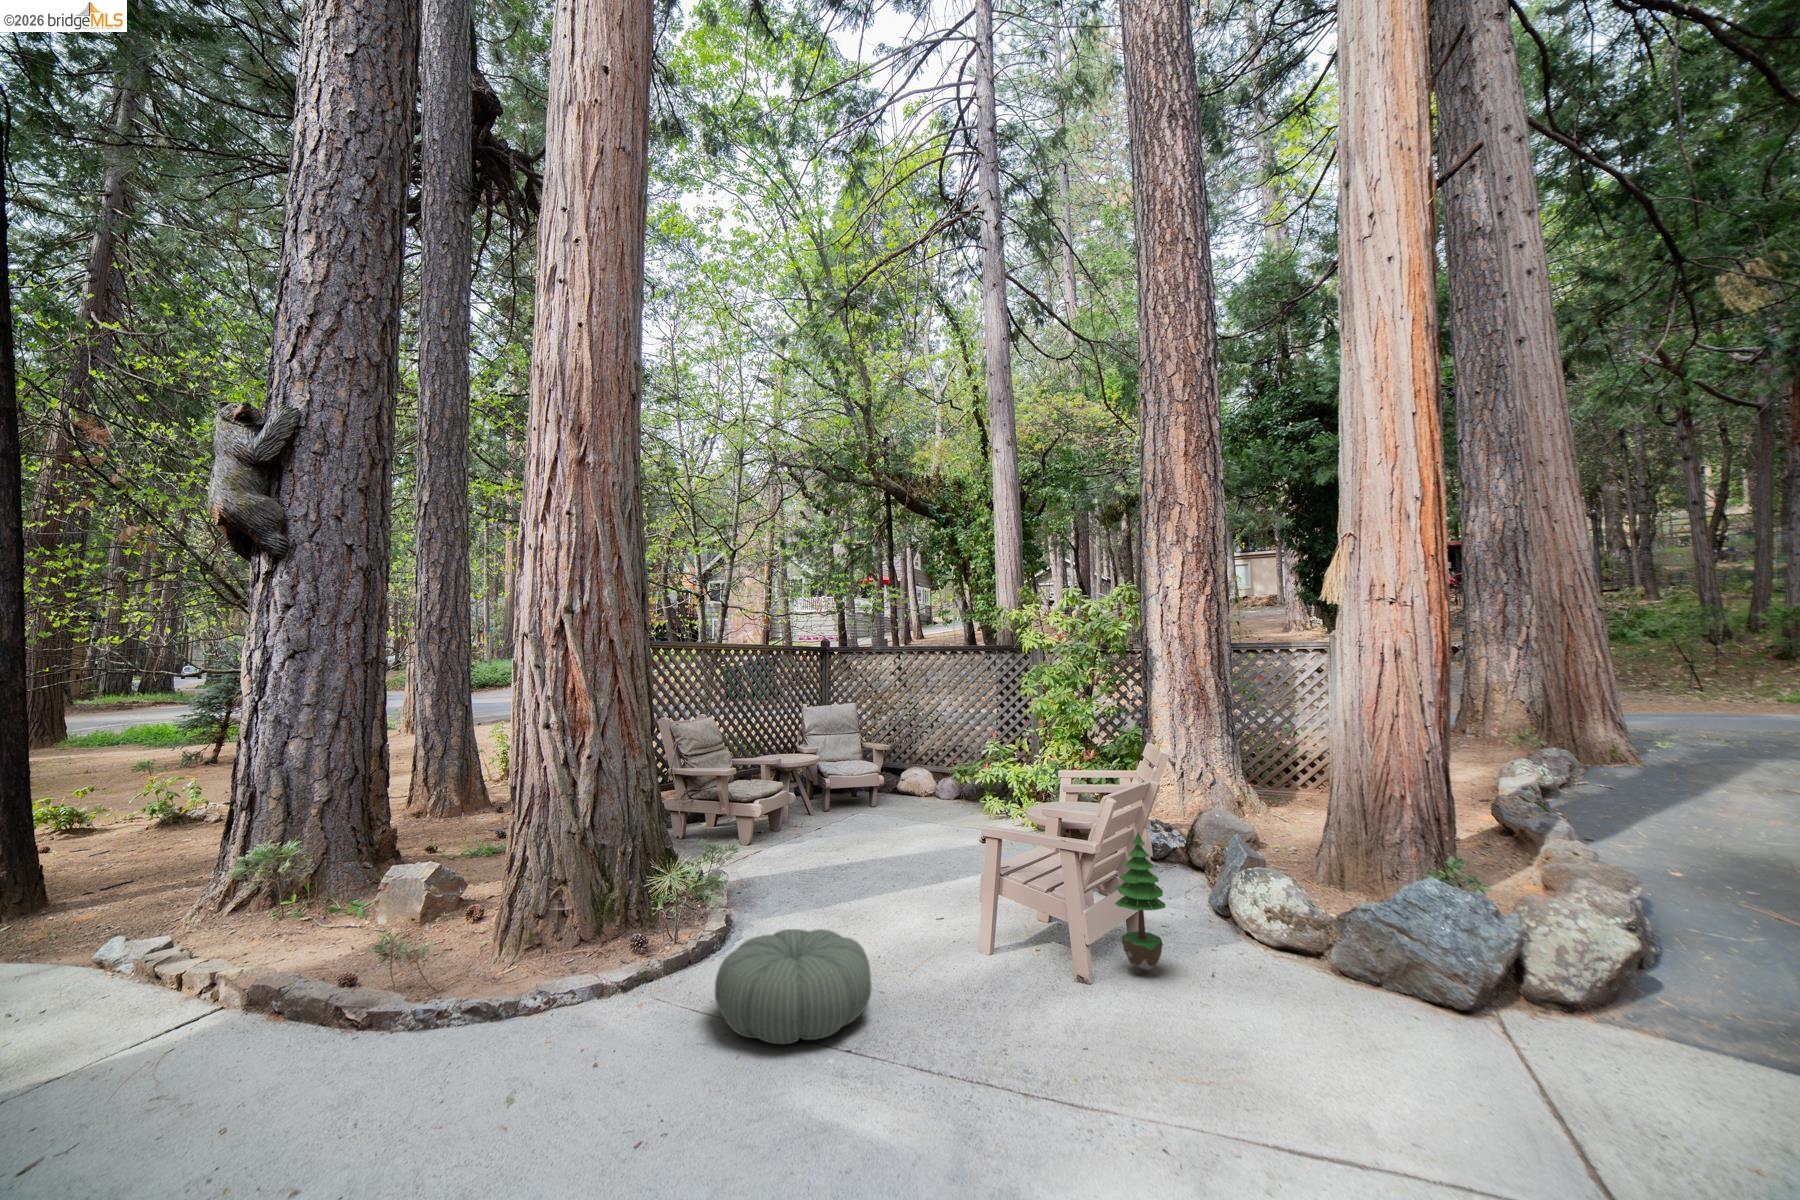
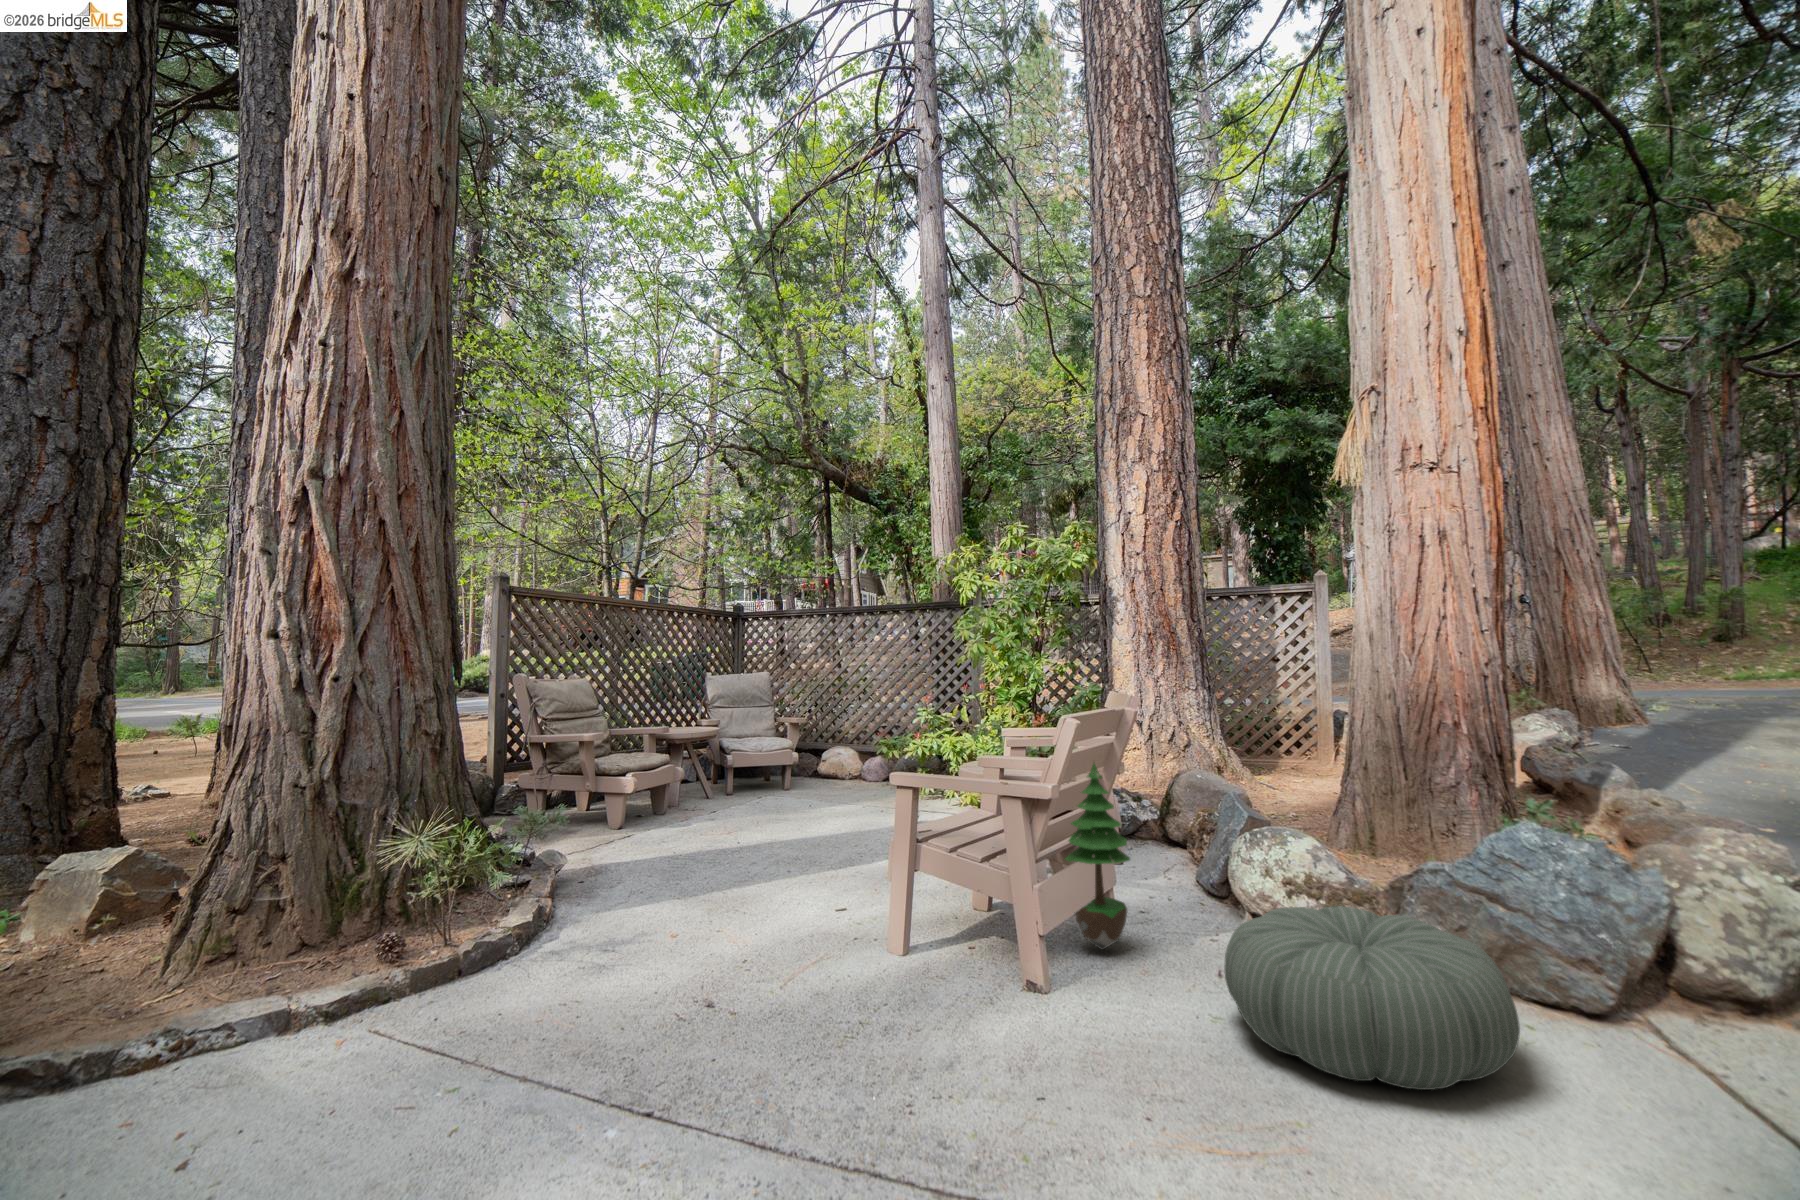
pouf: present [715,929,872,1044] -> present [1224,906,1520,1090]

